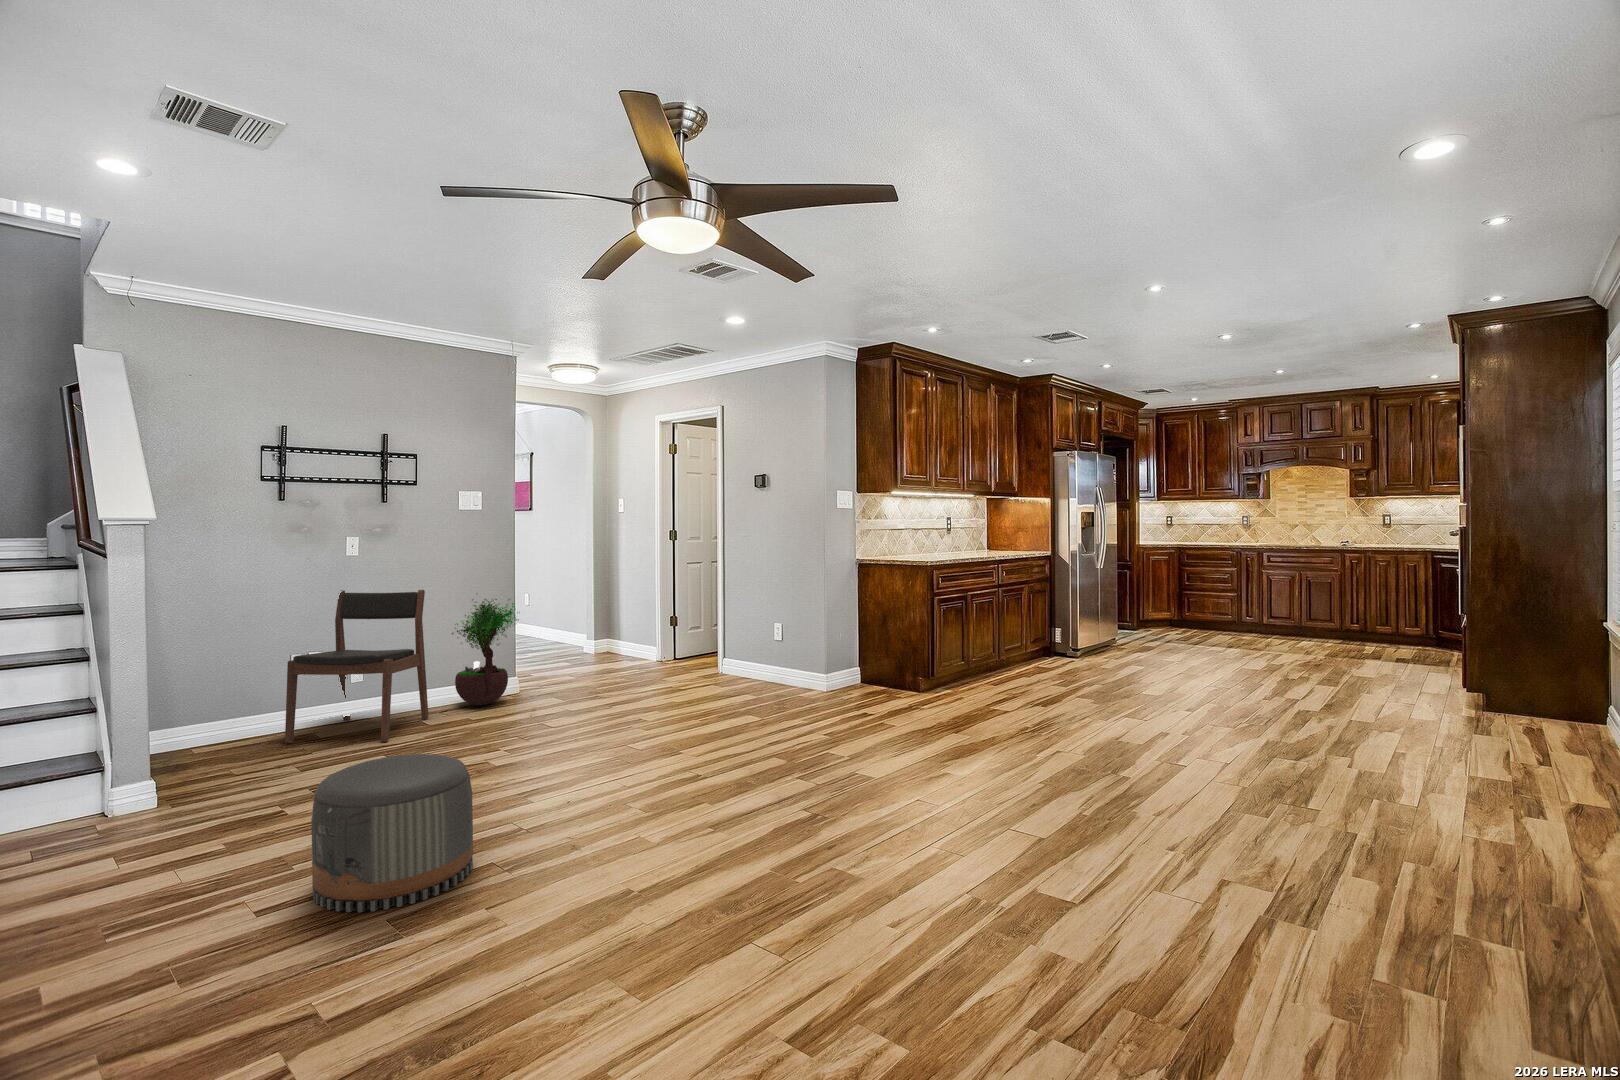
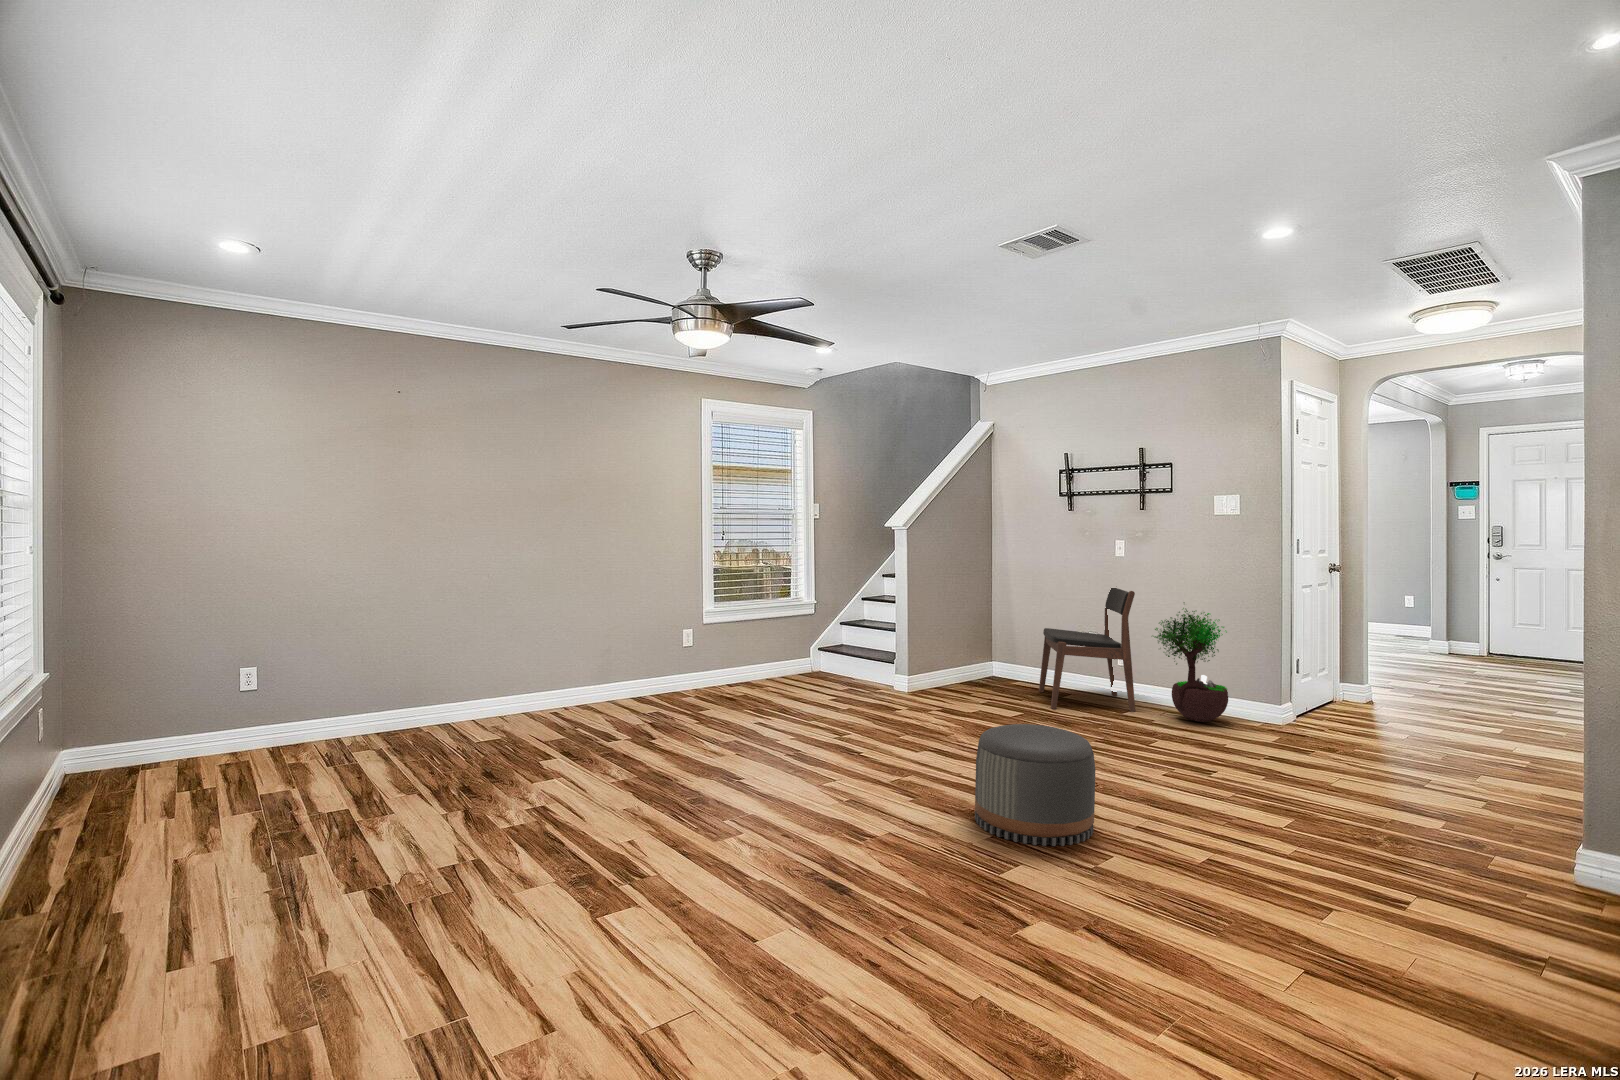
pouf: present [311,754,473,912] -> present [975,724,1095,846]

